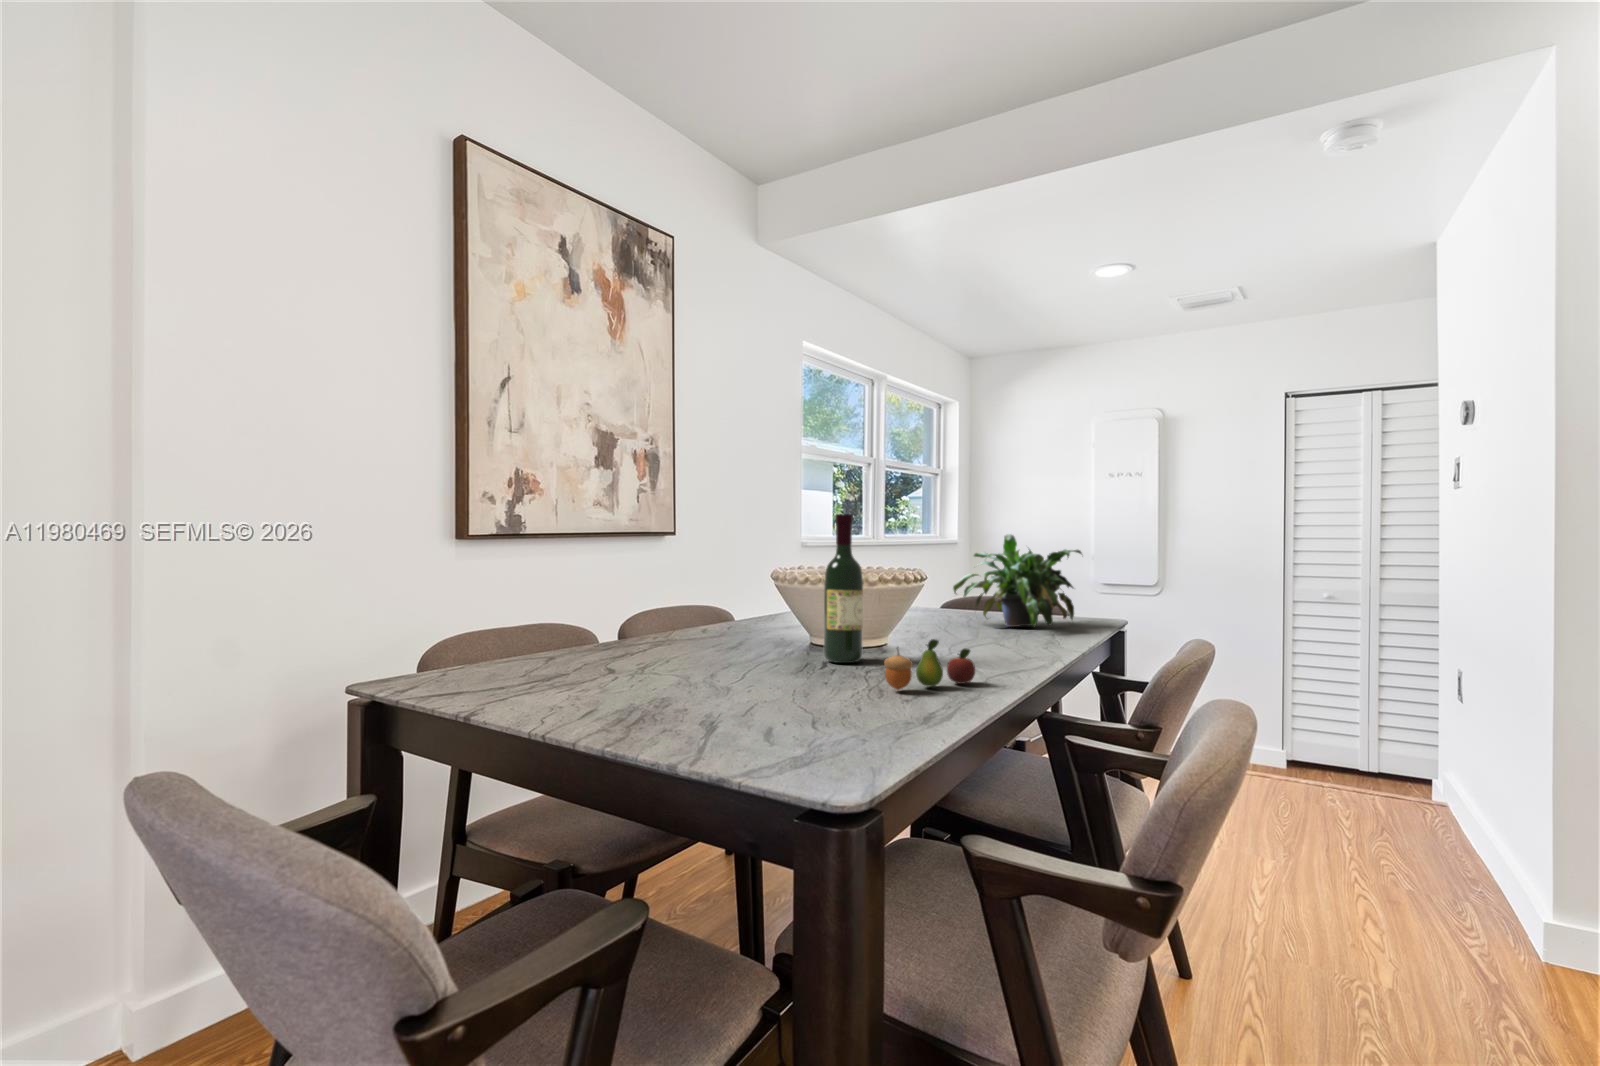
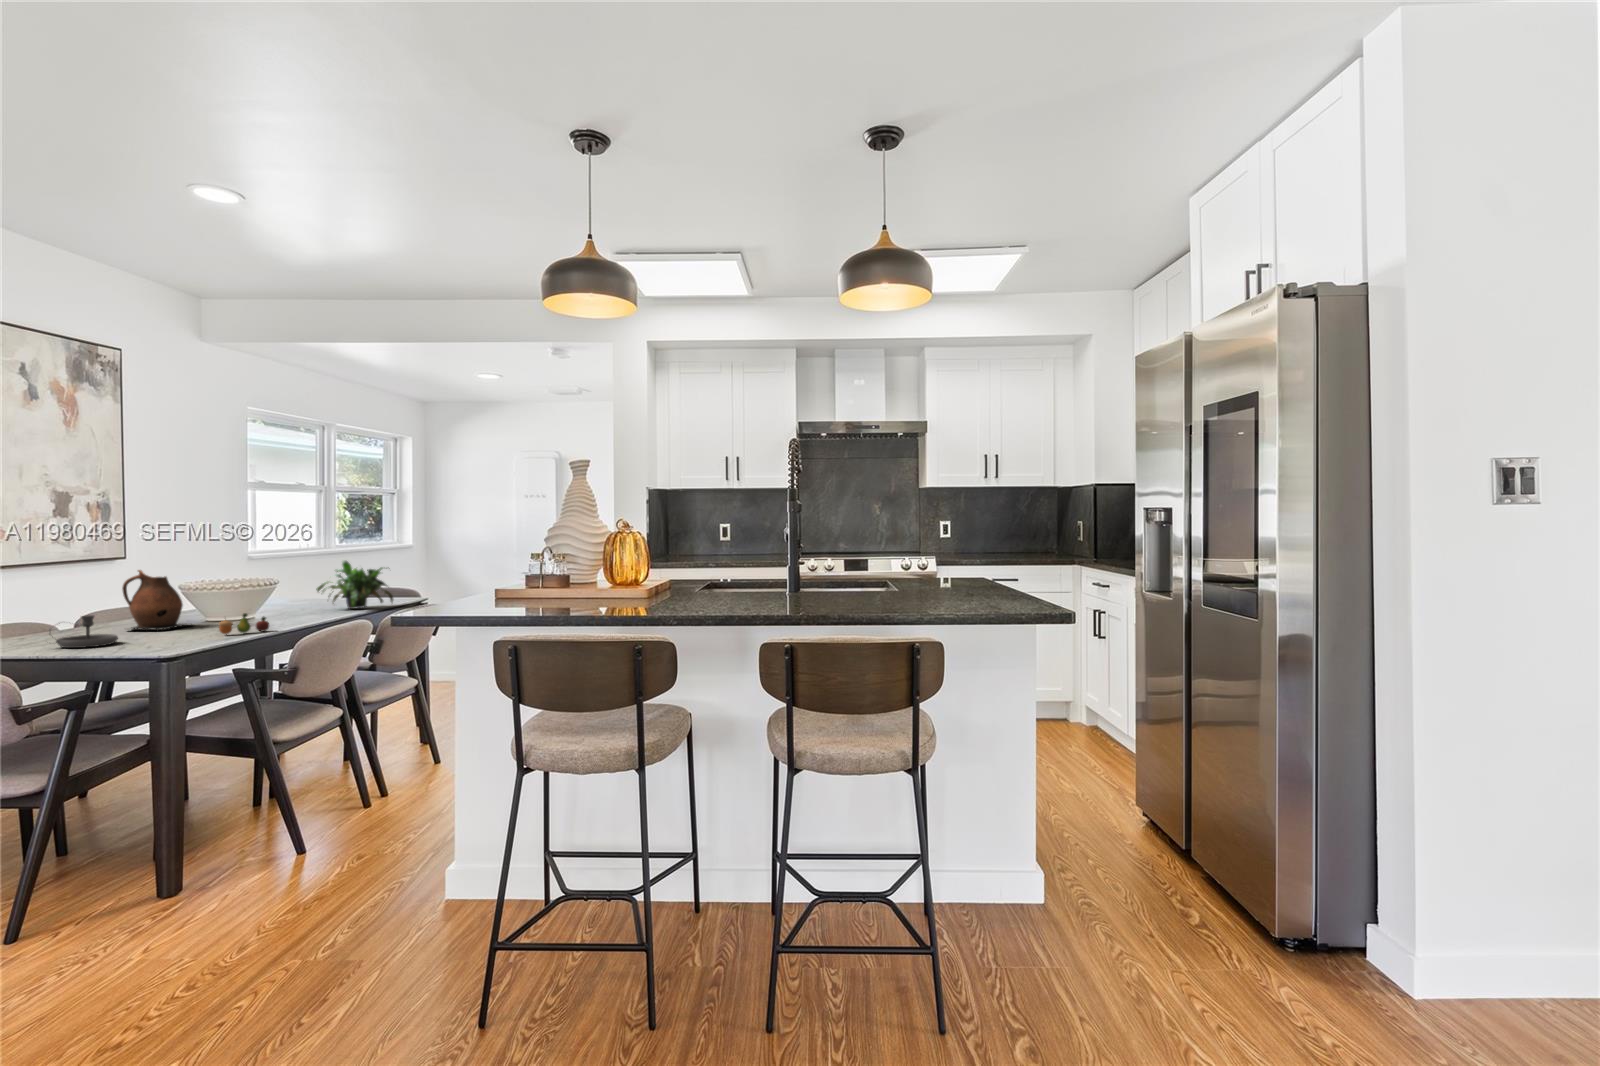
wine bottle: present [824,514,863,663] -> none [203,558,226,628]
ceramic pitcher: none [690,538,800,662] -> present [122,570,191,630]
candlestick: none [566,630,699,713] -> present [49,615,118,648]

